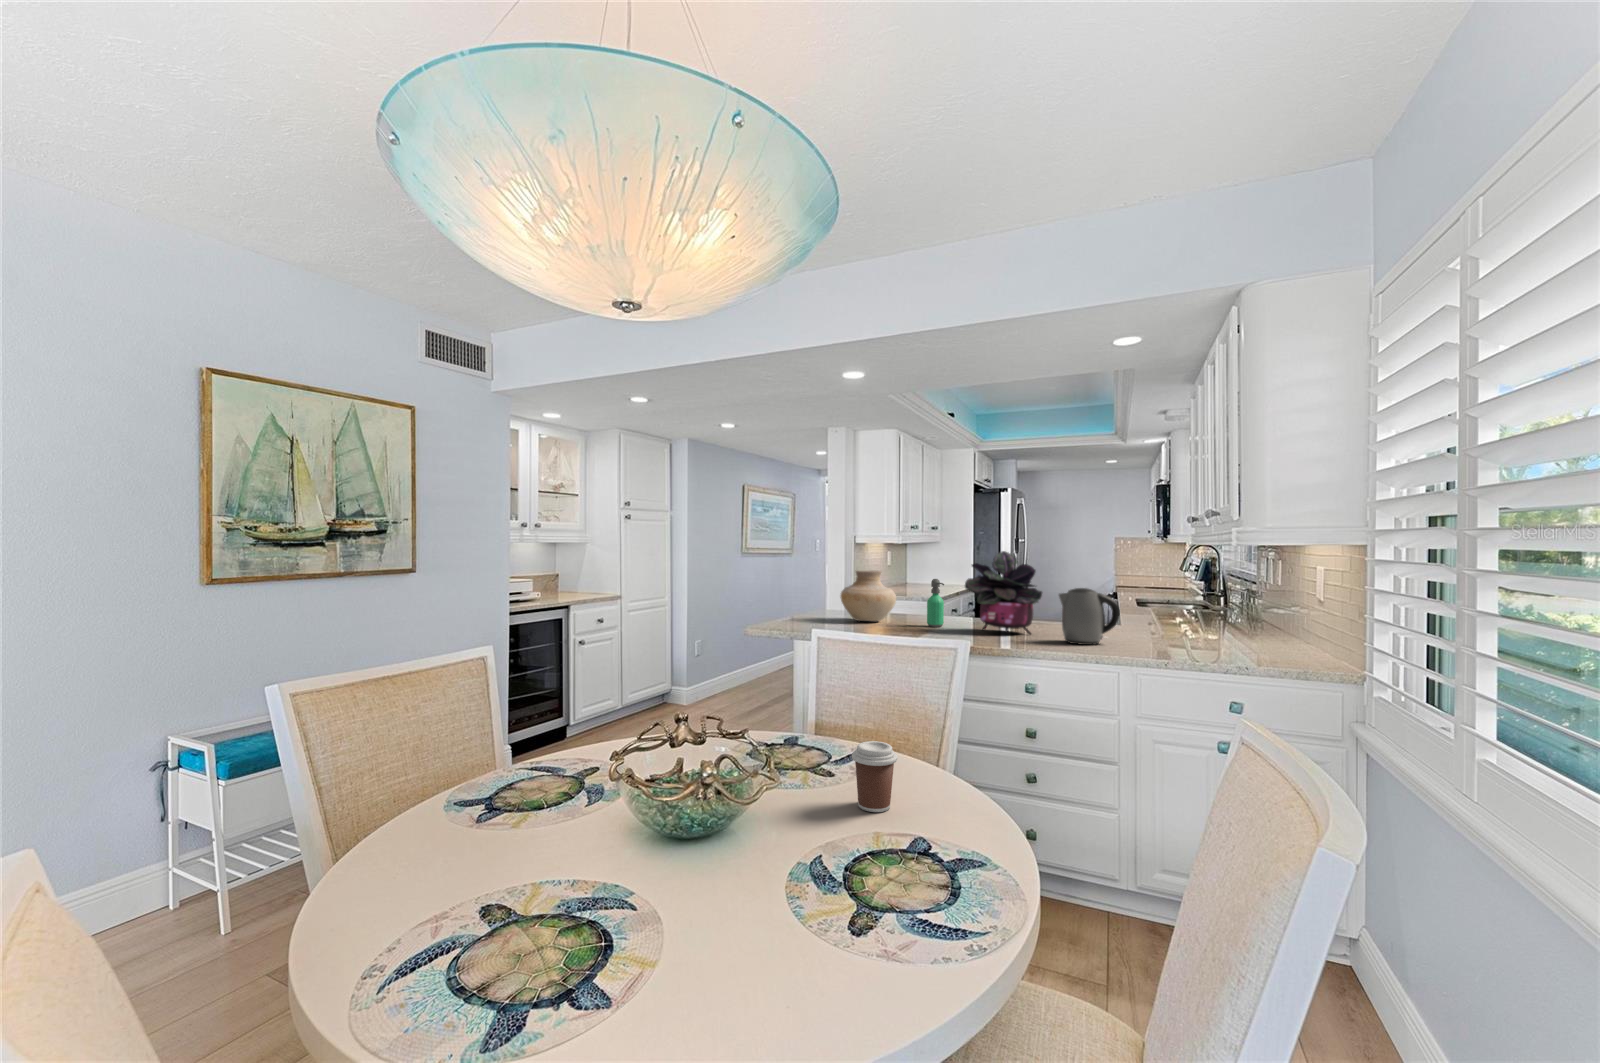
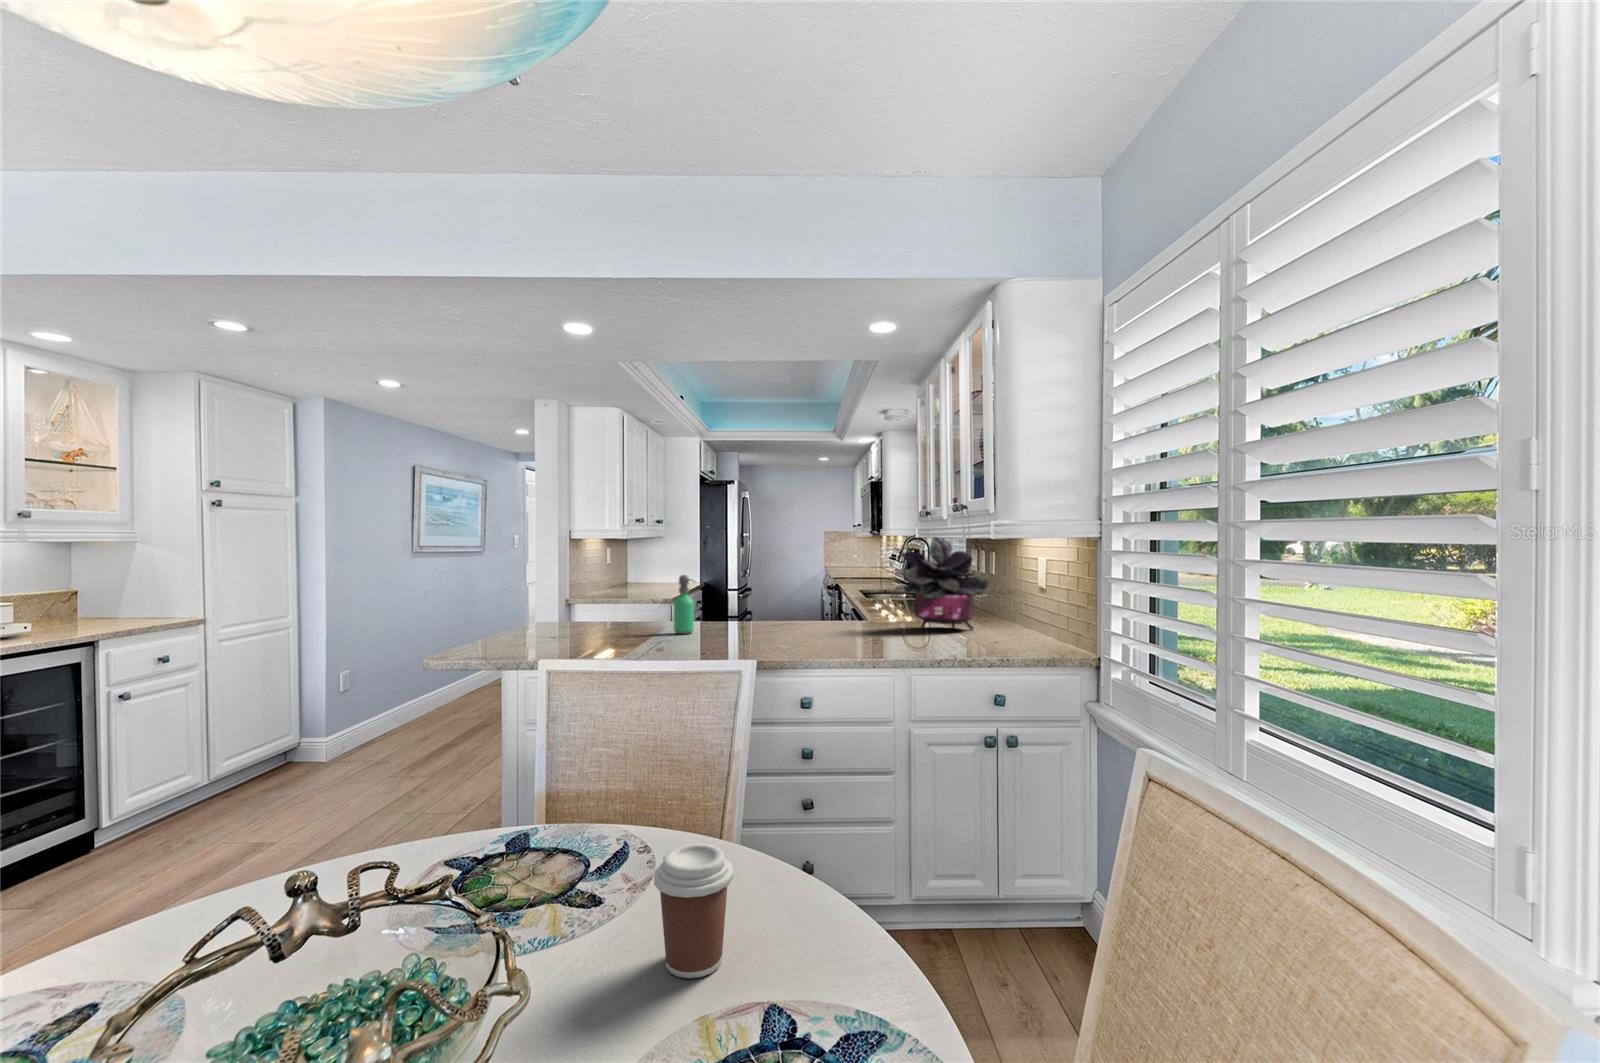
potted plant: present [965,551,1042,635] -> present [902,537,988,630]
vase: present [840,570,896,621] -> none [559,568,633,633]
kettle: present [1059,588,1120,645] -> none [835,578,899,643]

